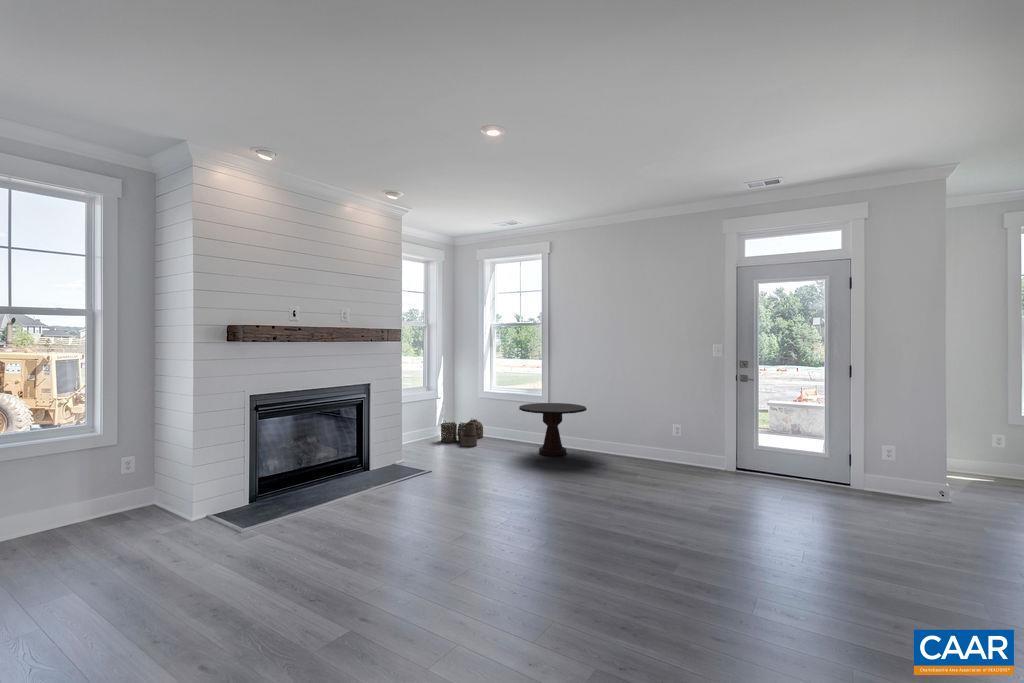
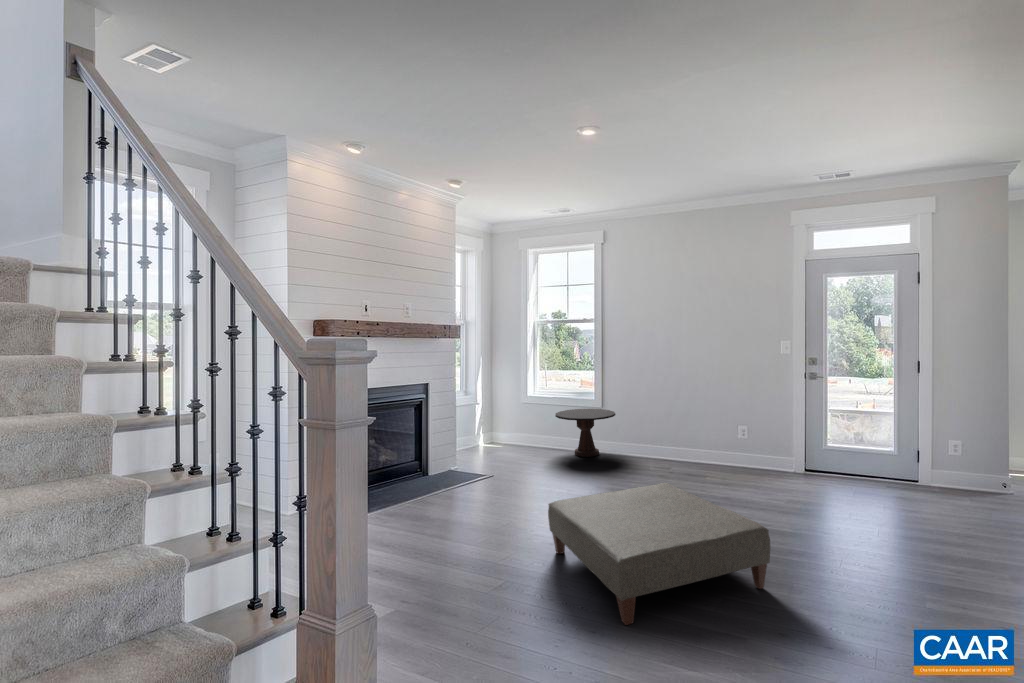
woven basket: present [441,419,483,446] -> none [488,423,525,449]
ottoman: none [511,477,760,626] -> present [548,483,771,625]

